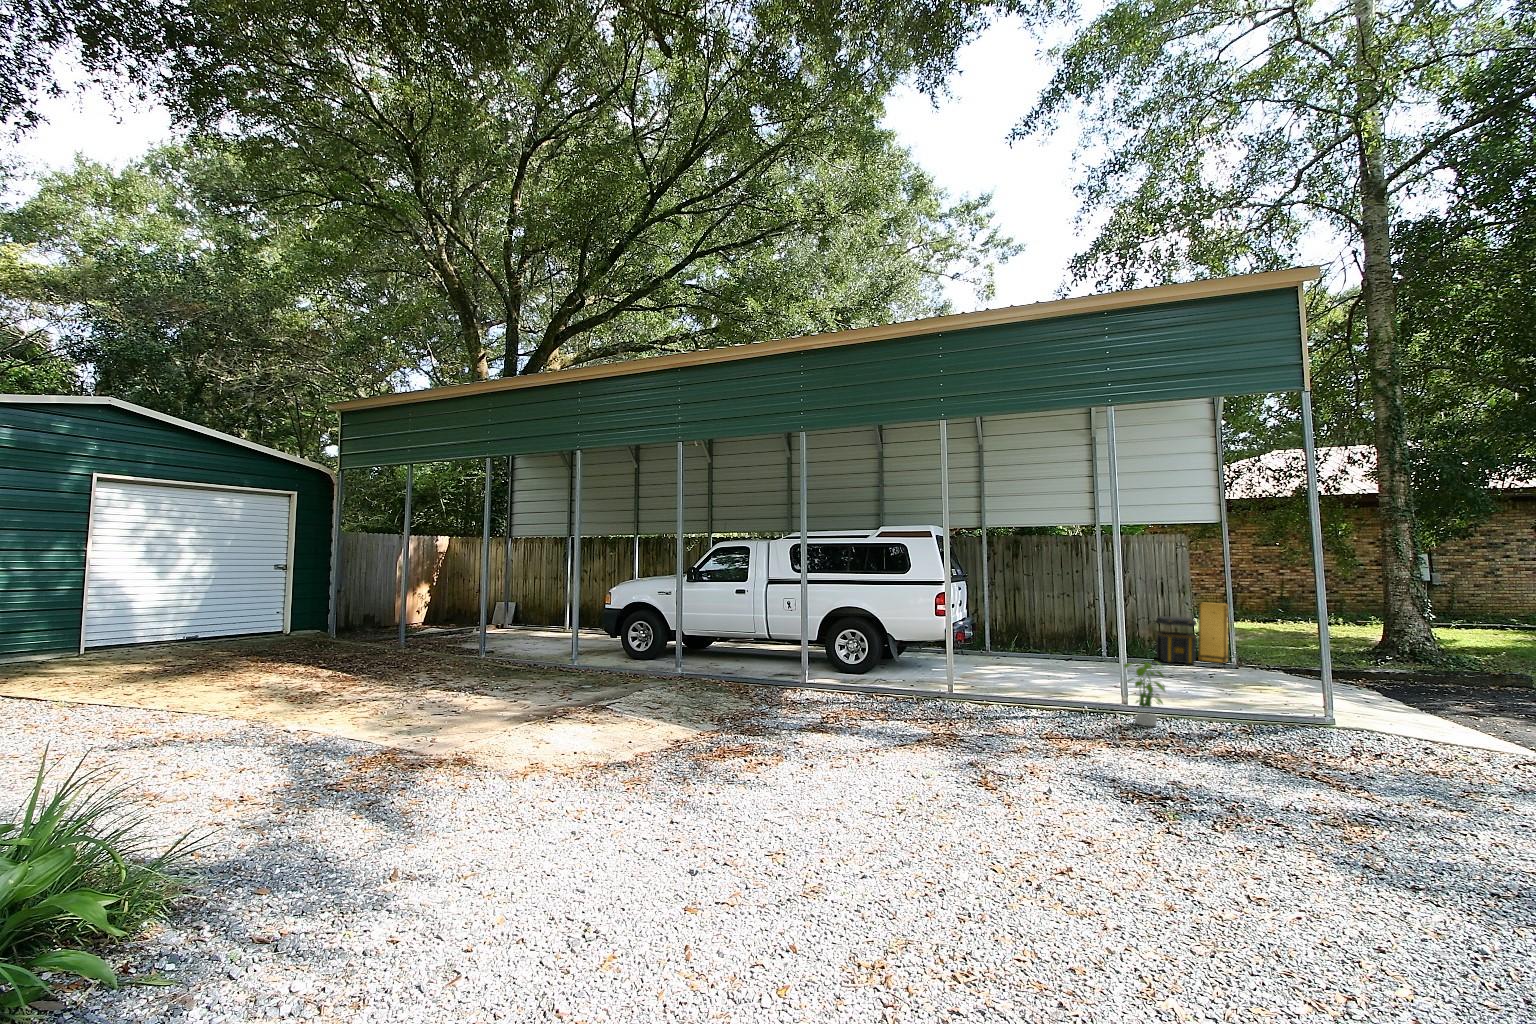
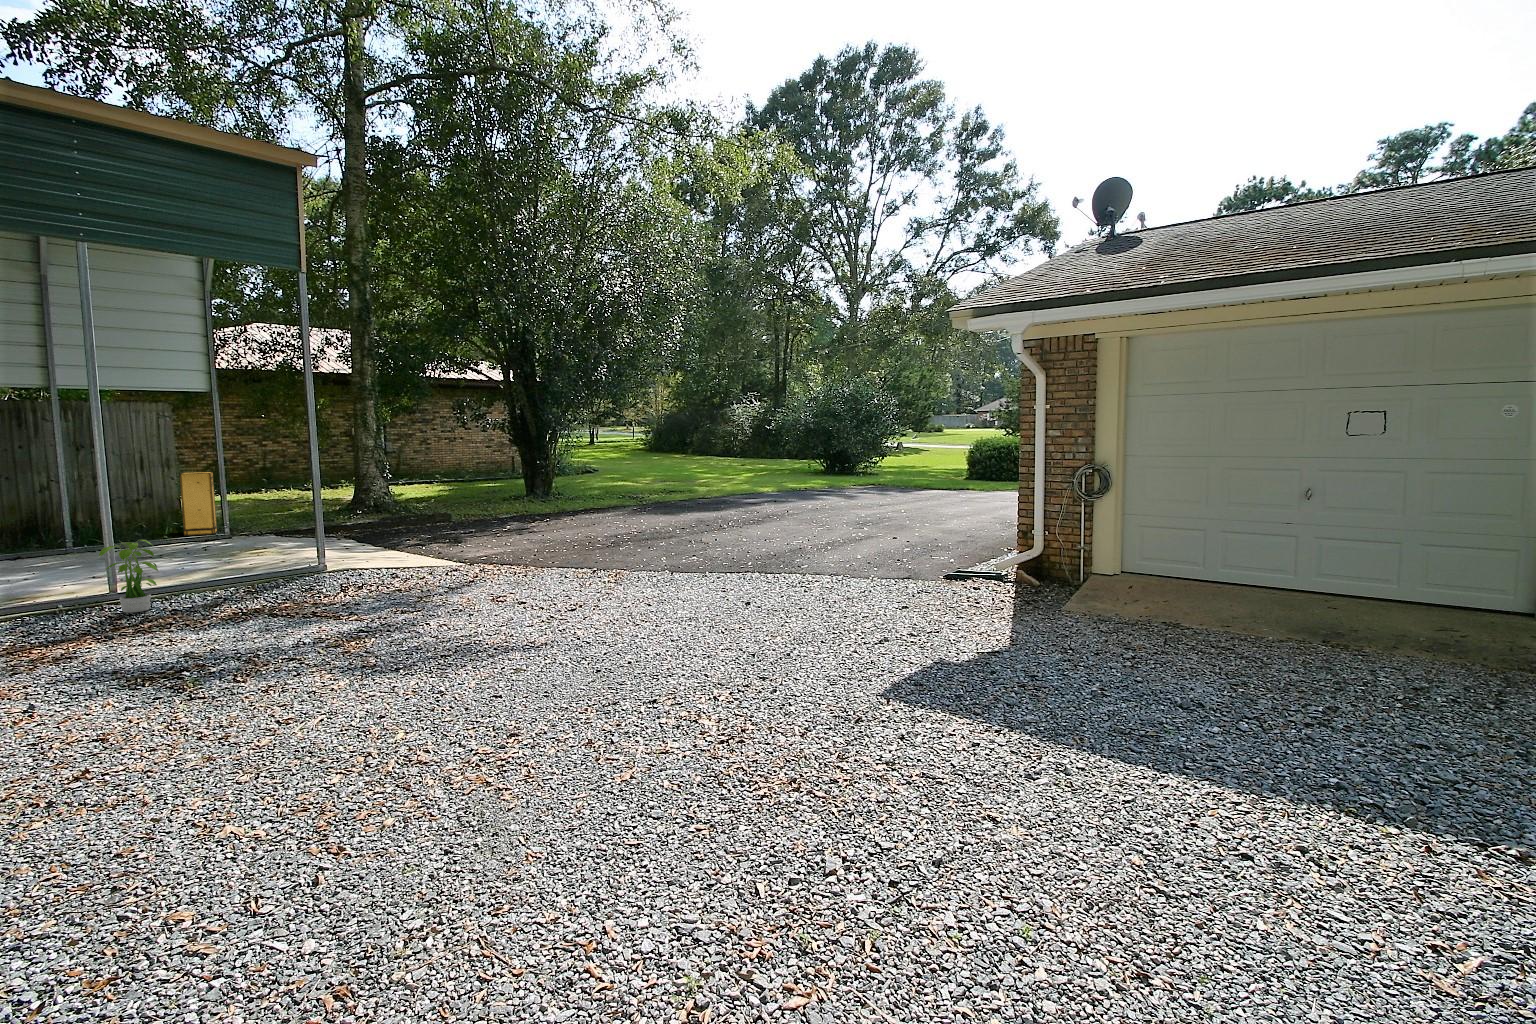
toolbox: present [1156,616,1197,664] -> none [128,491,182,543]

